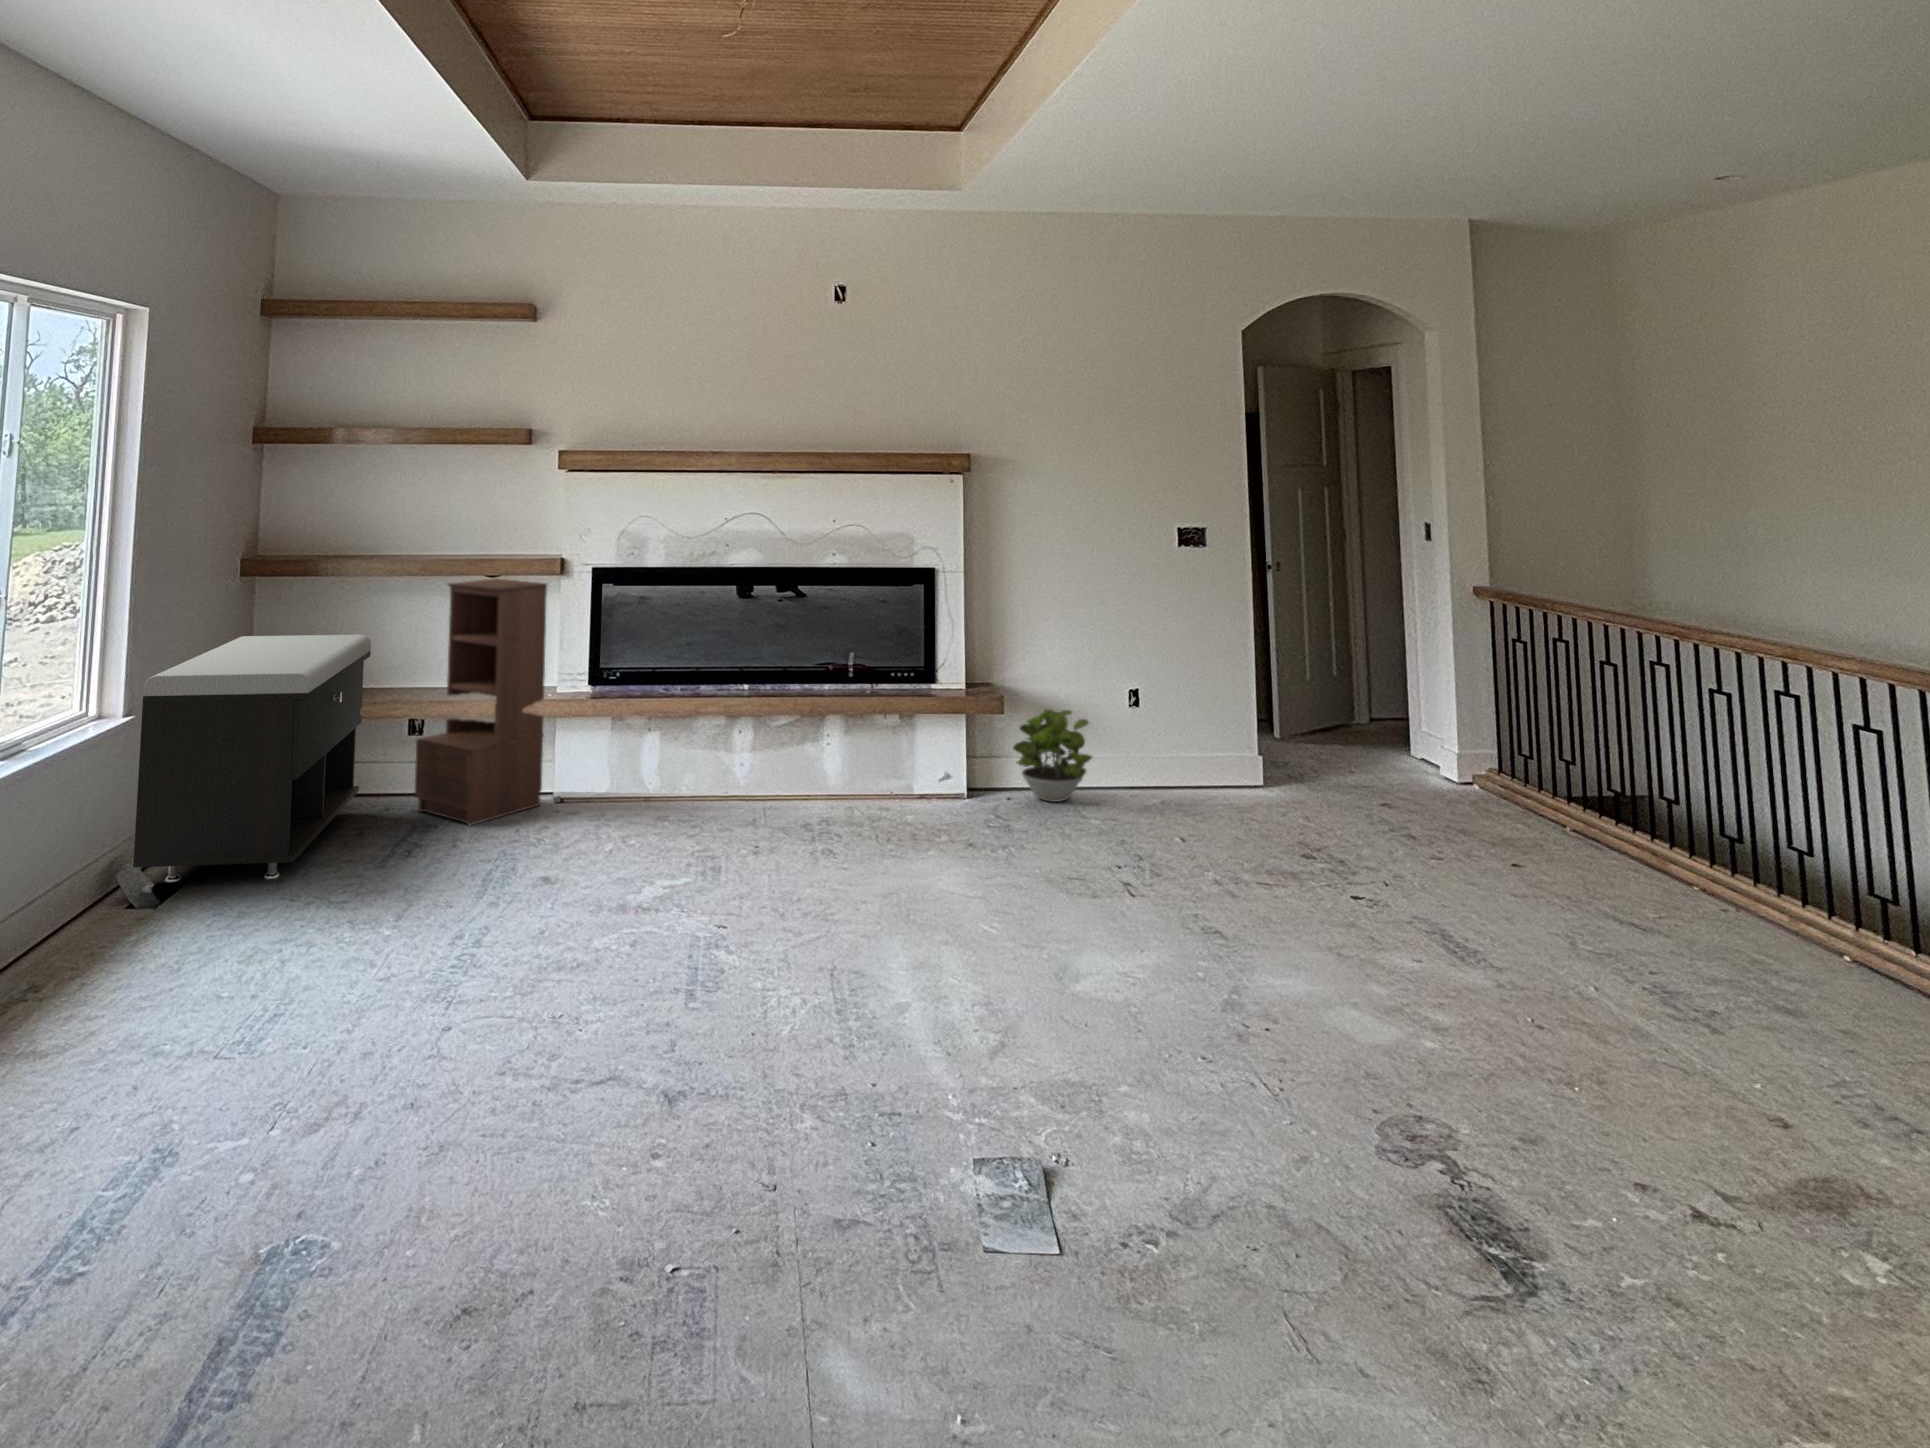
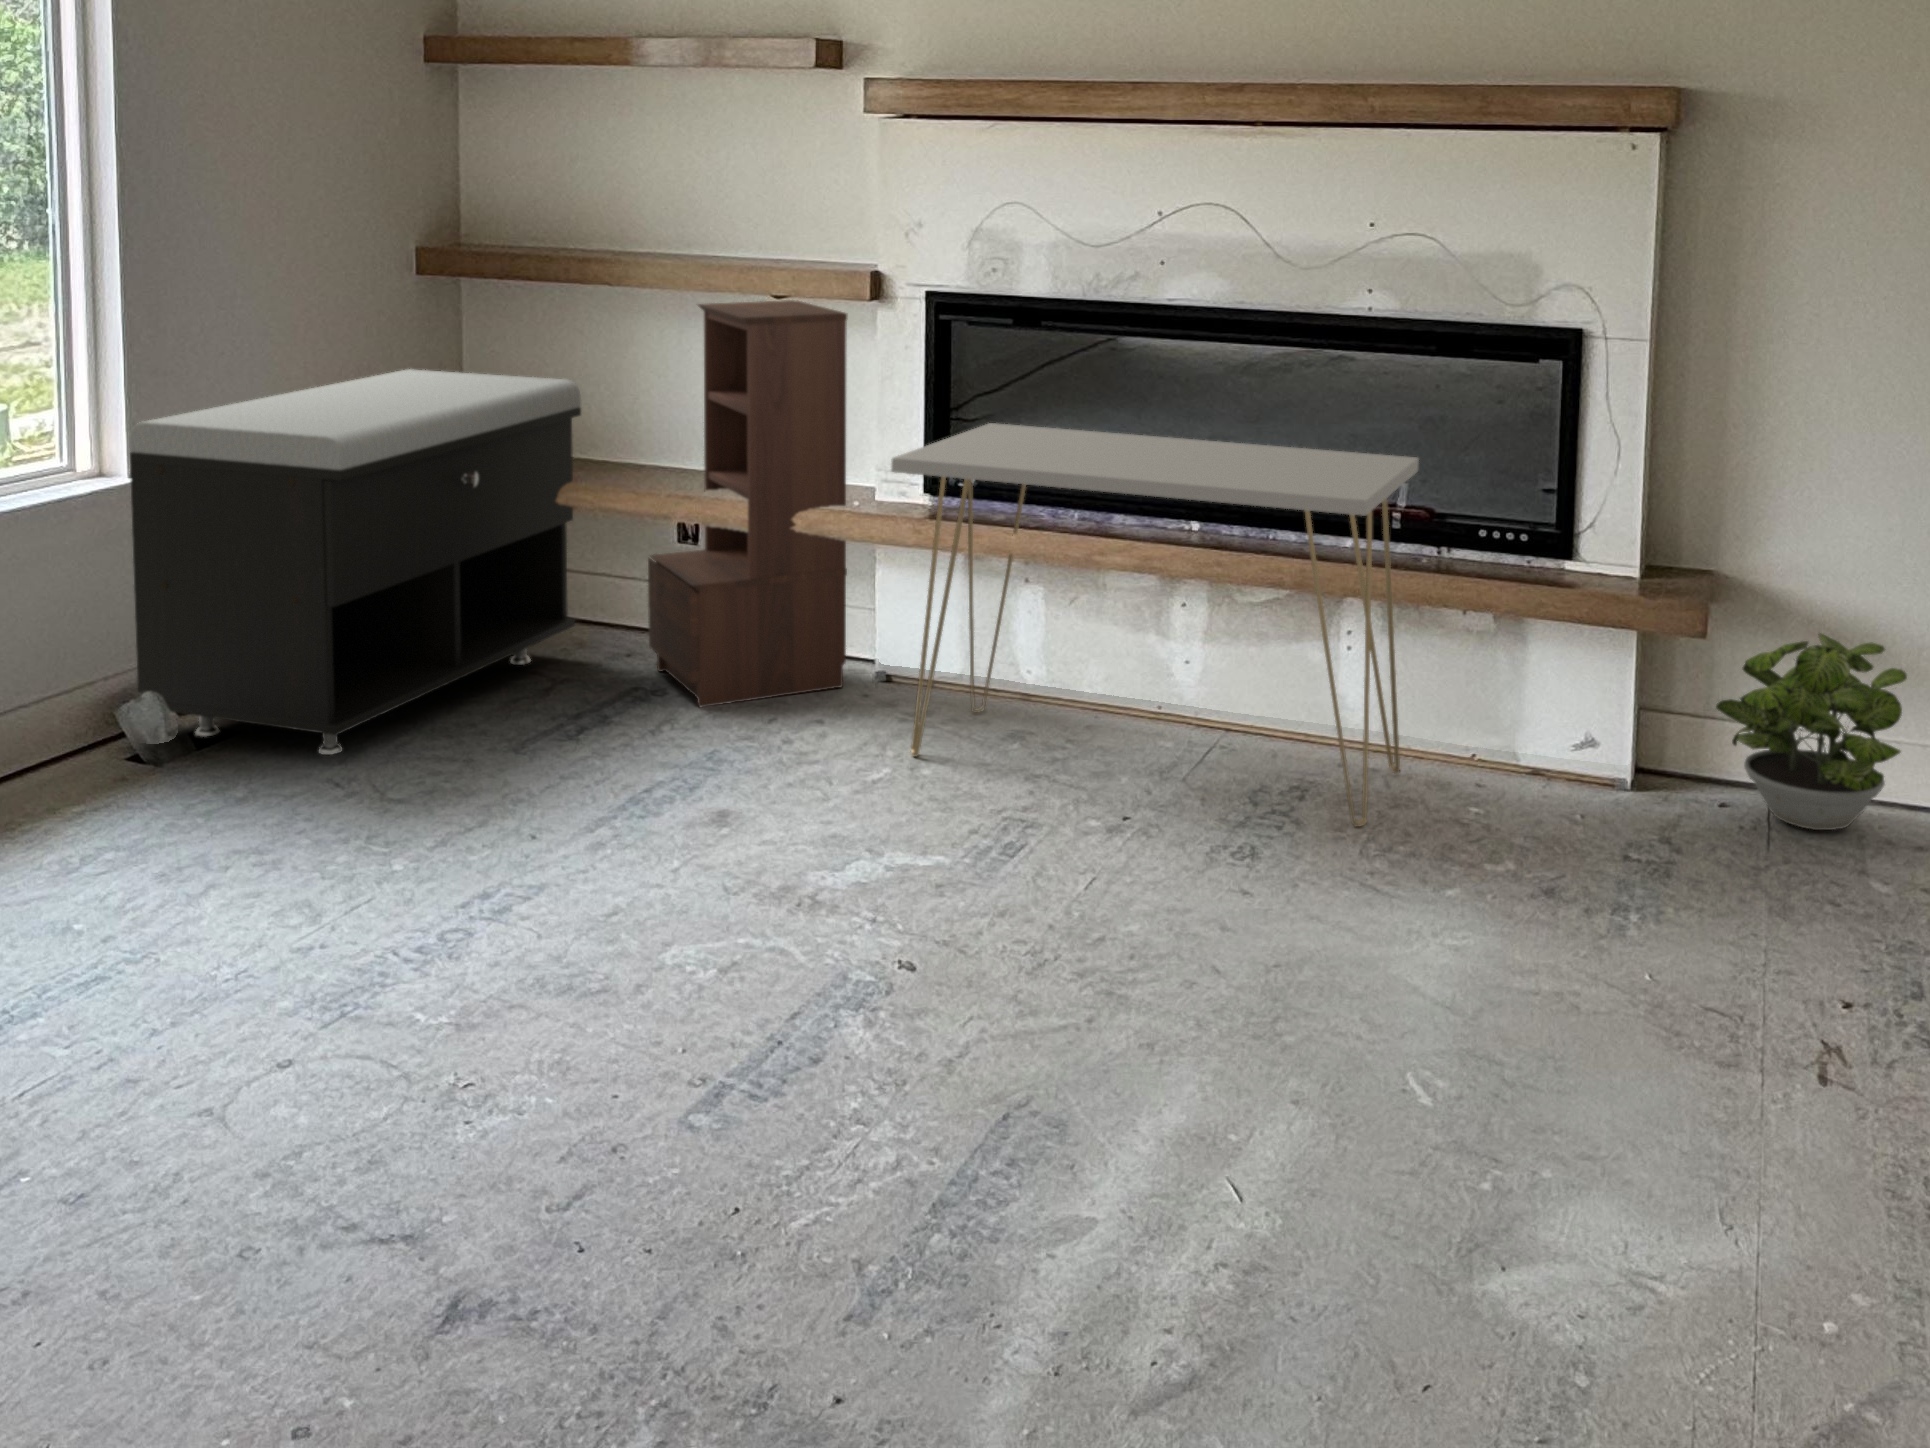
console table: none [617,639,874,832] -> present [891,423,1419,827]

